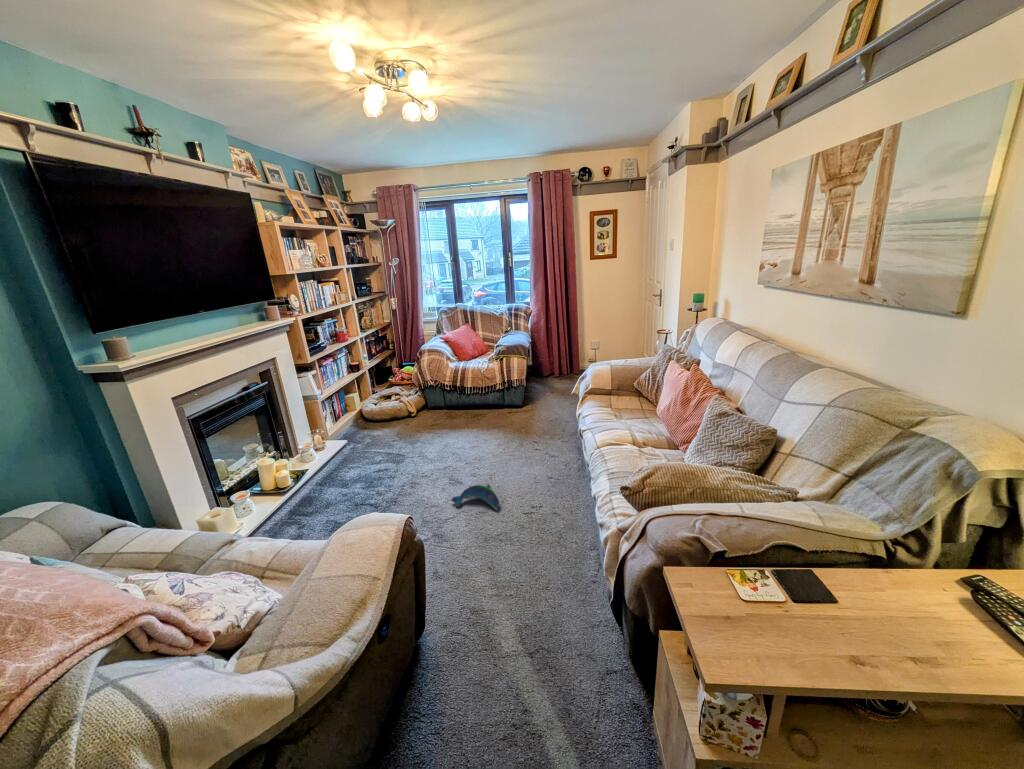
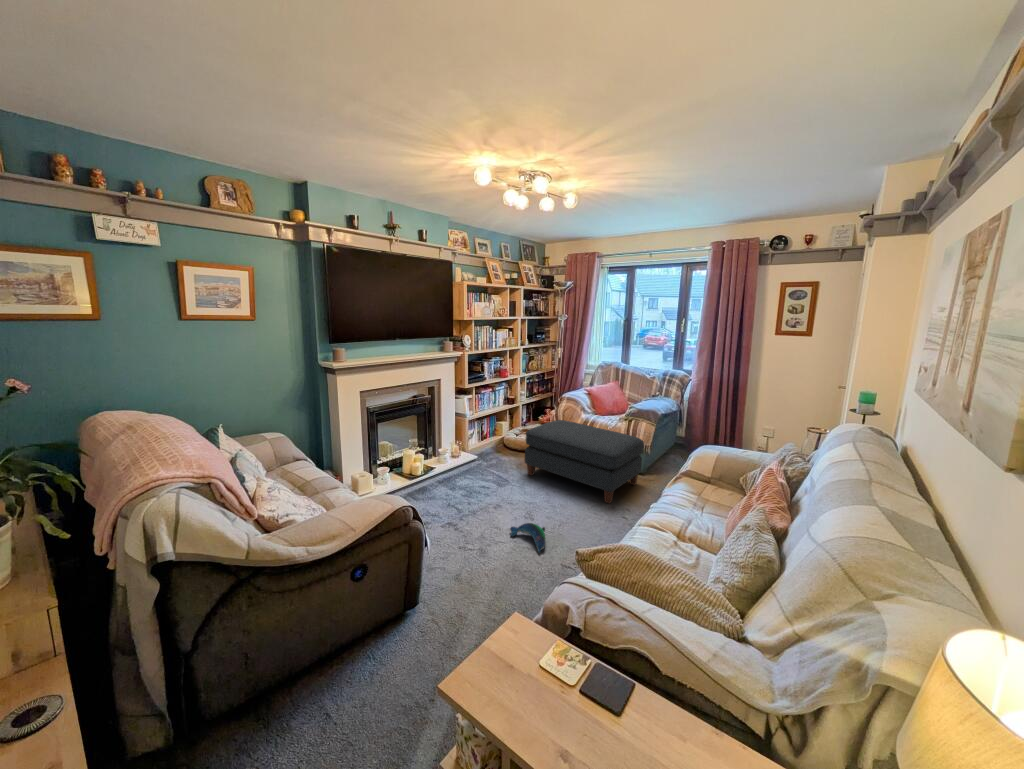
ottoman: none [408,372,526,441] -> present [525,420,644,503]

